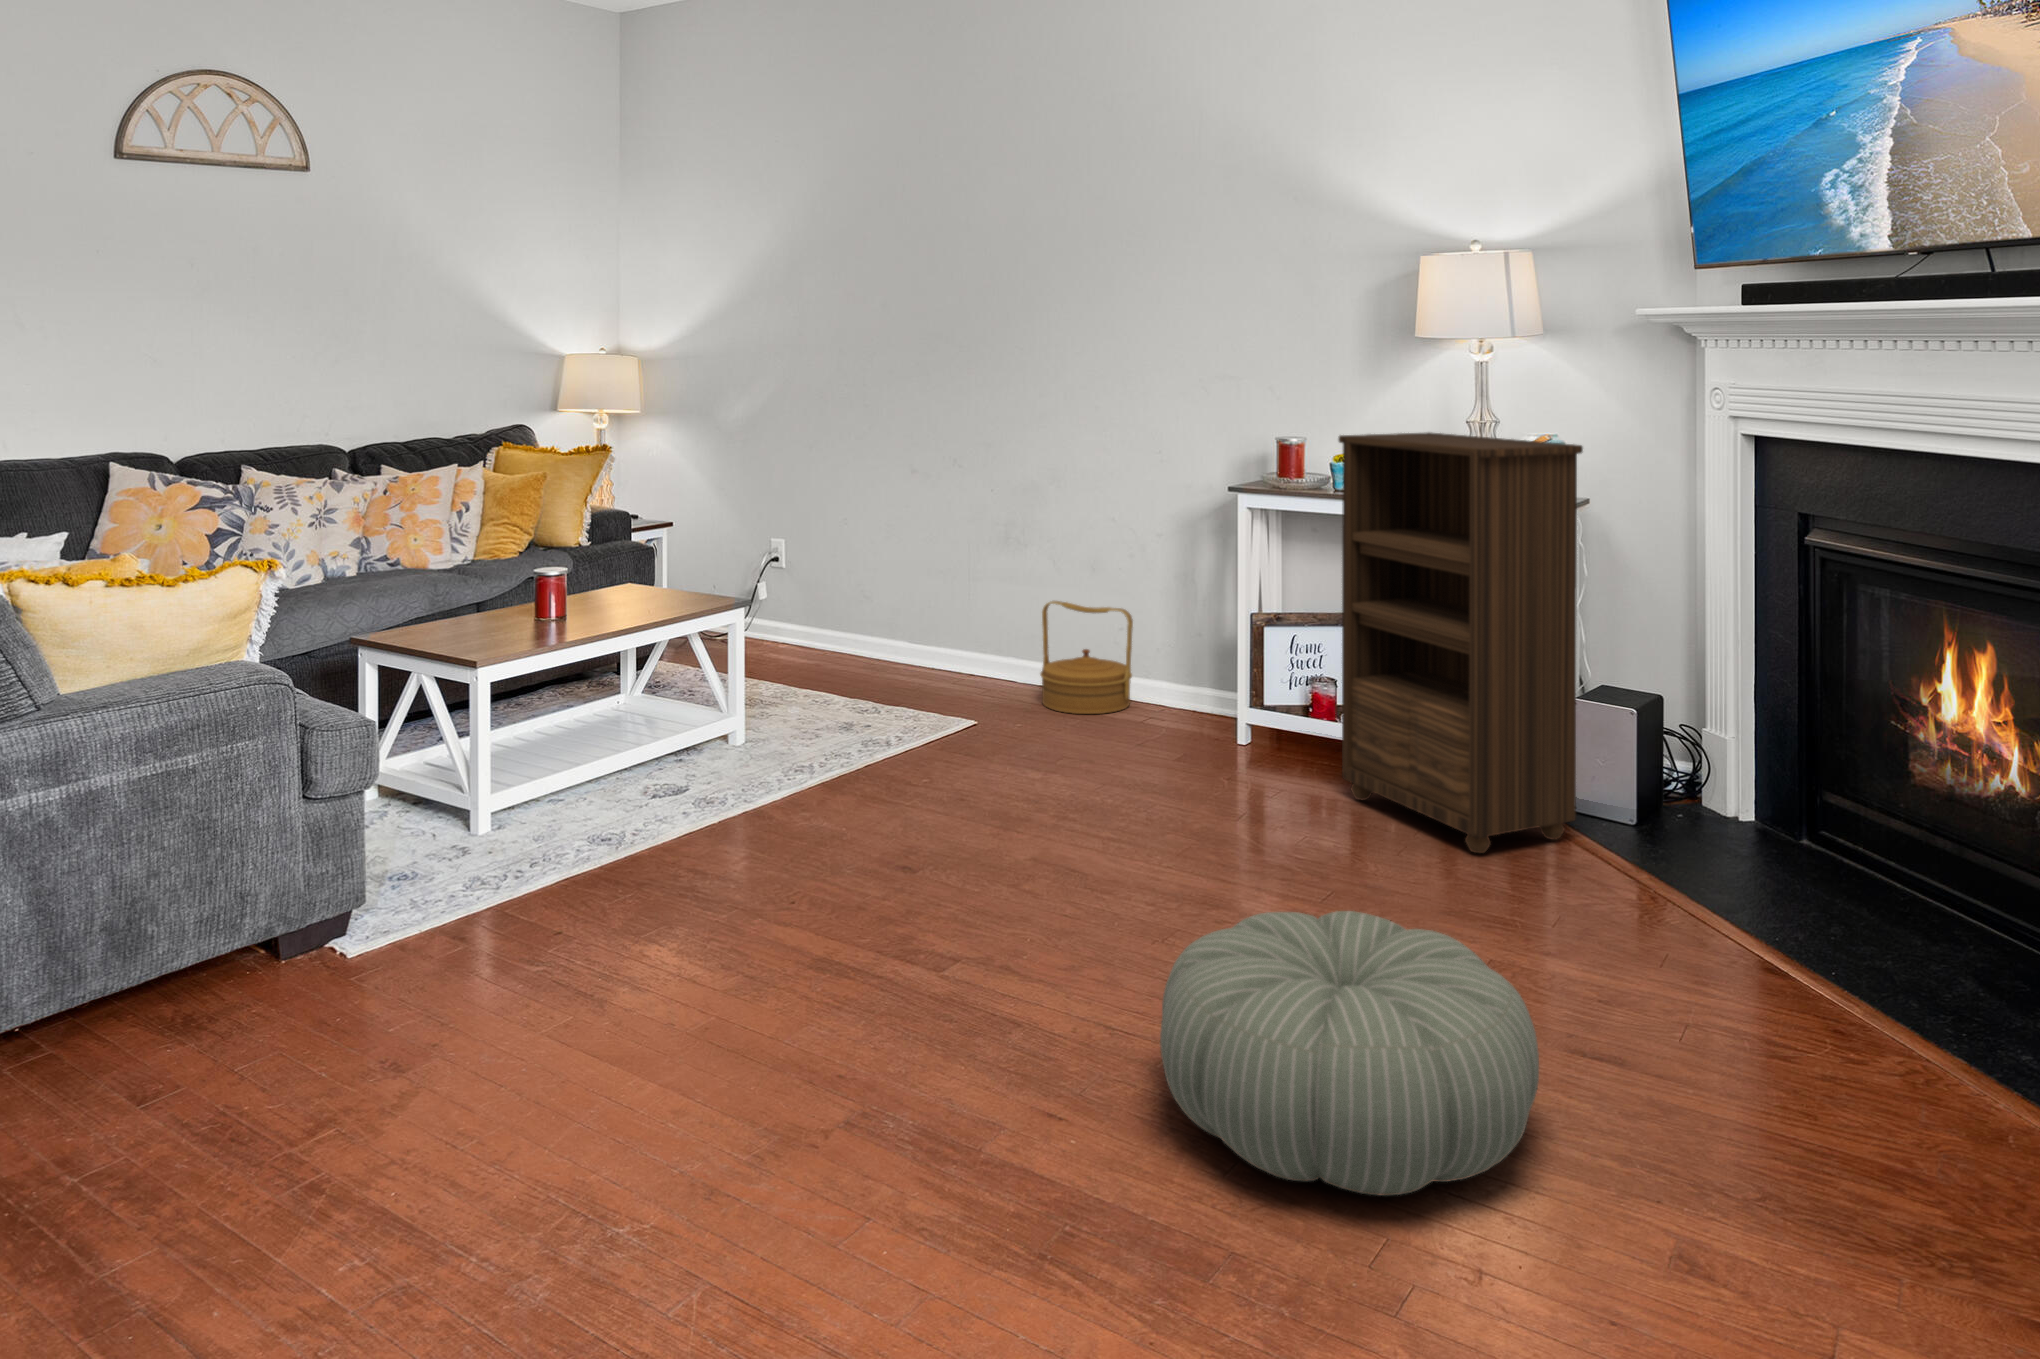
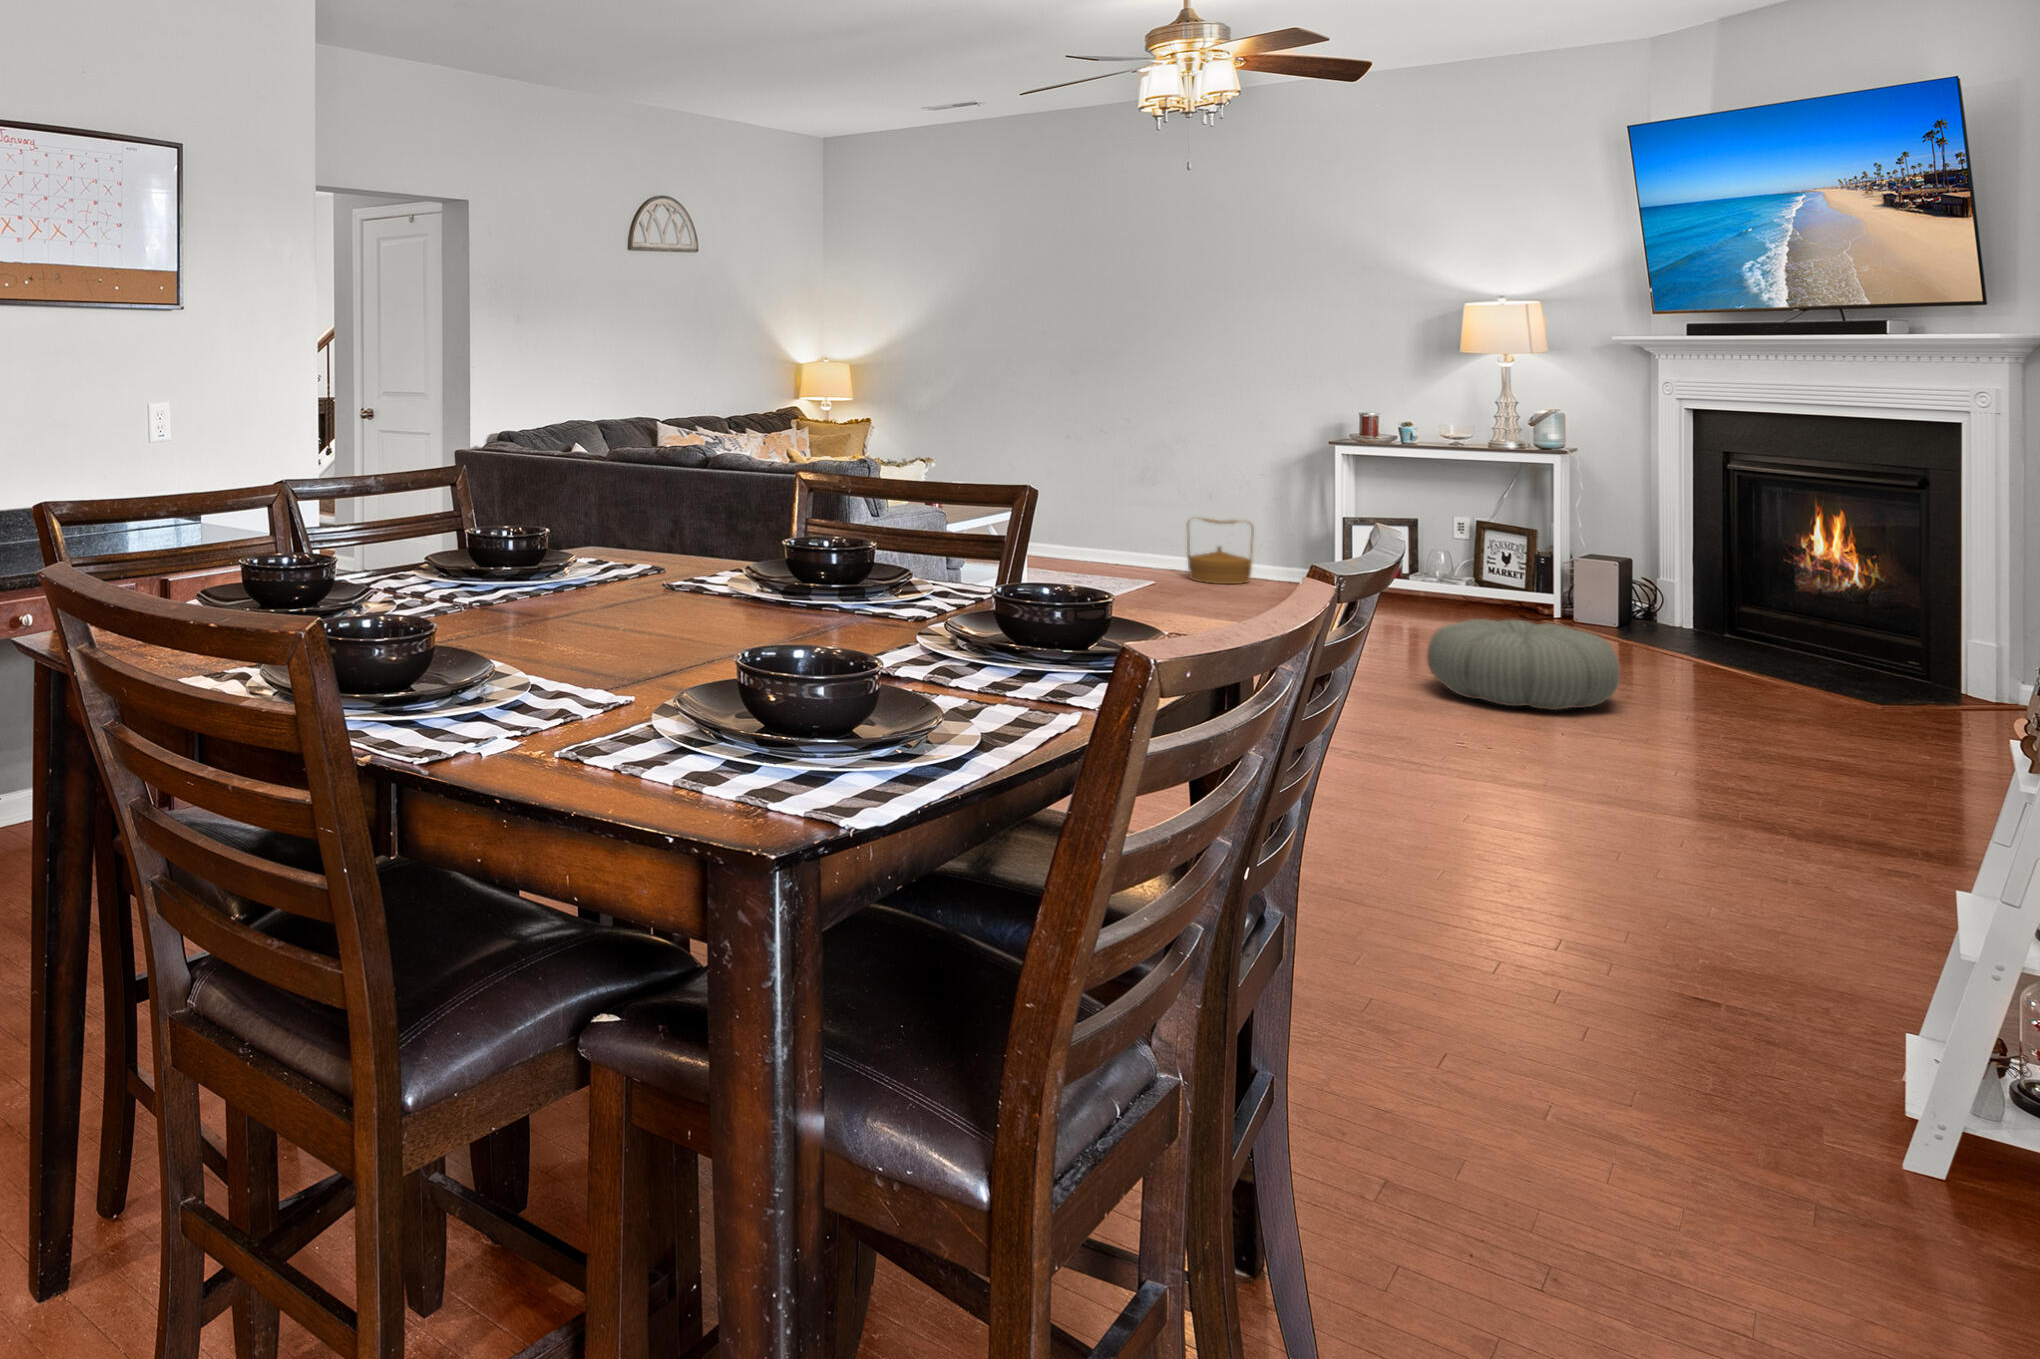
bookshelf: present [1339,432,1583,853] -> none [1428,408,1592,635]

